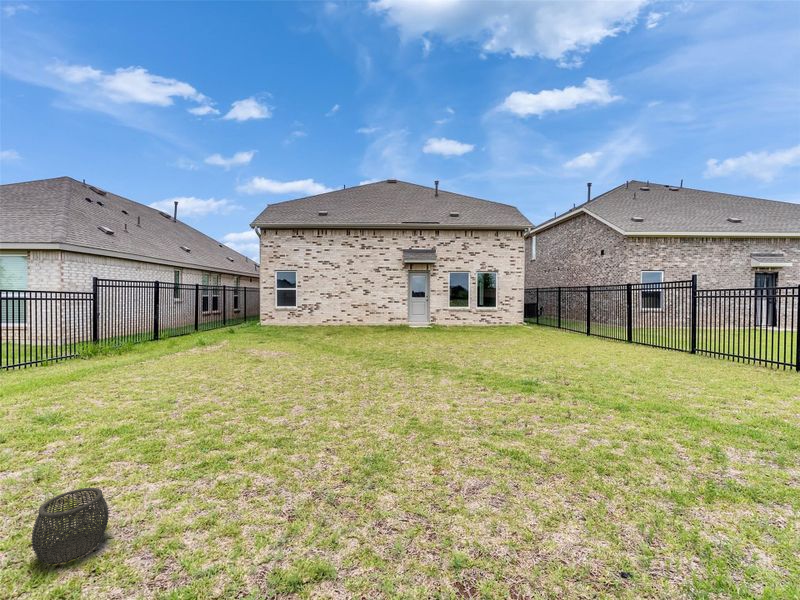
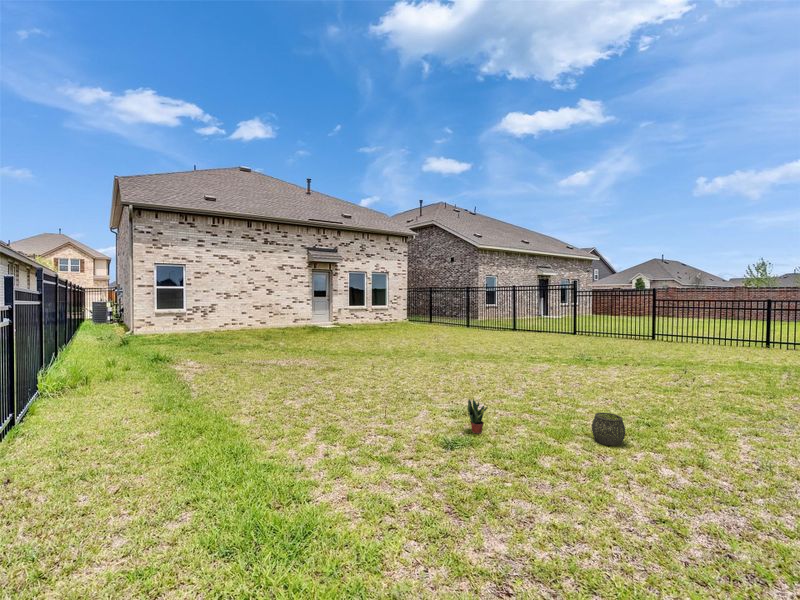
potted plant: none [42,415,90,465] -> present [467,399,488,433]

